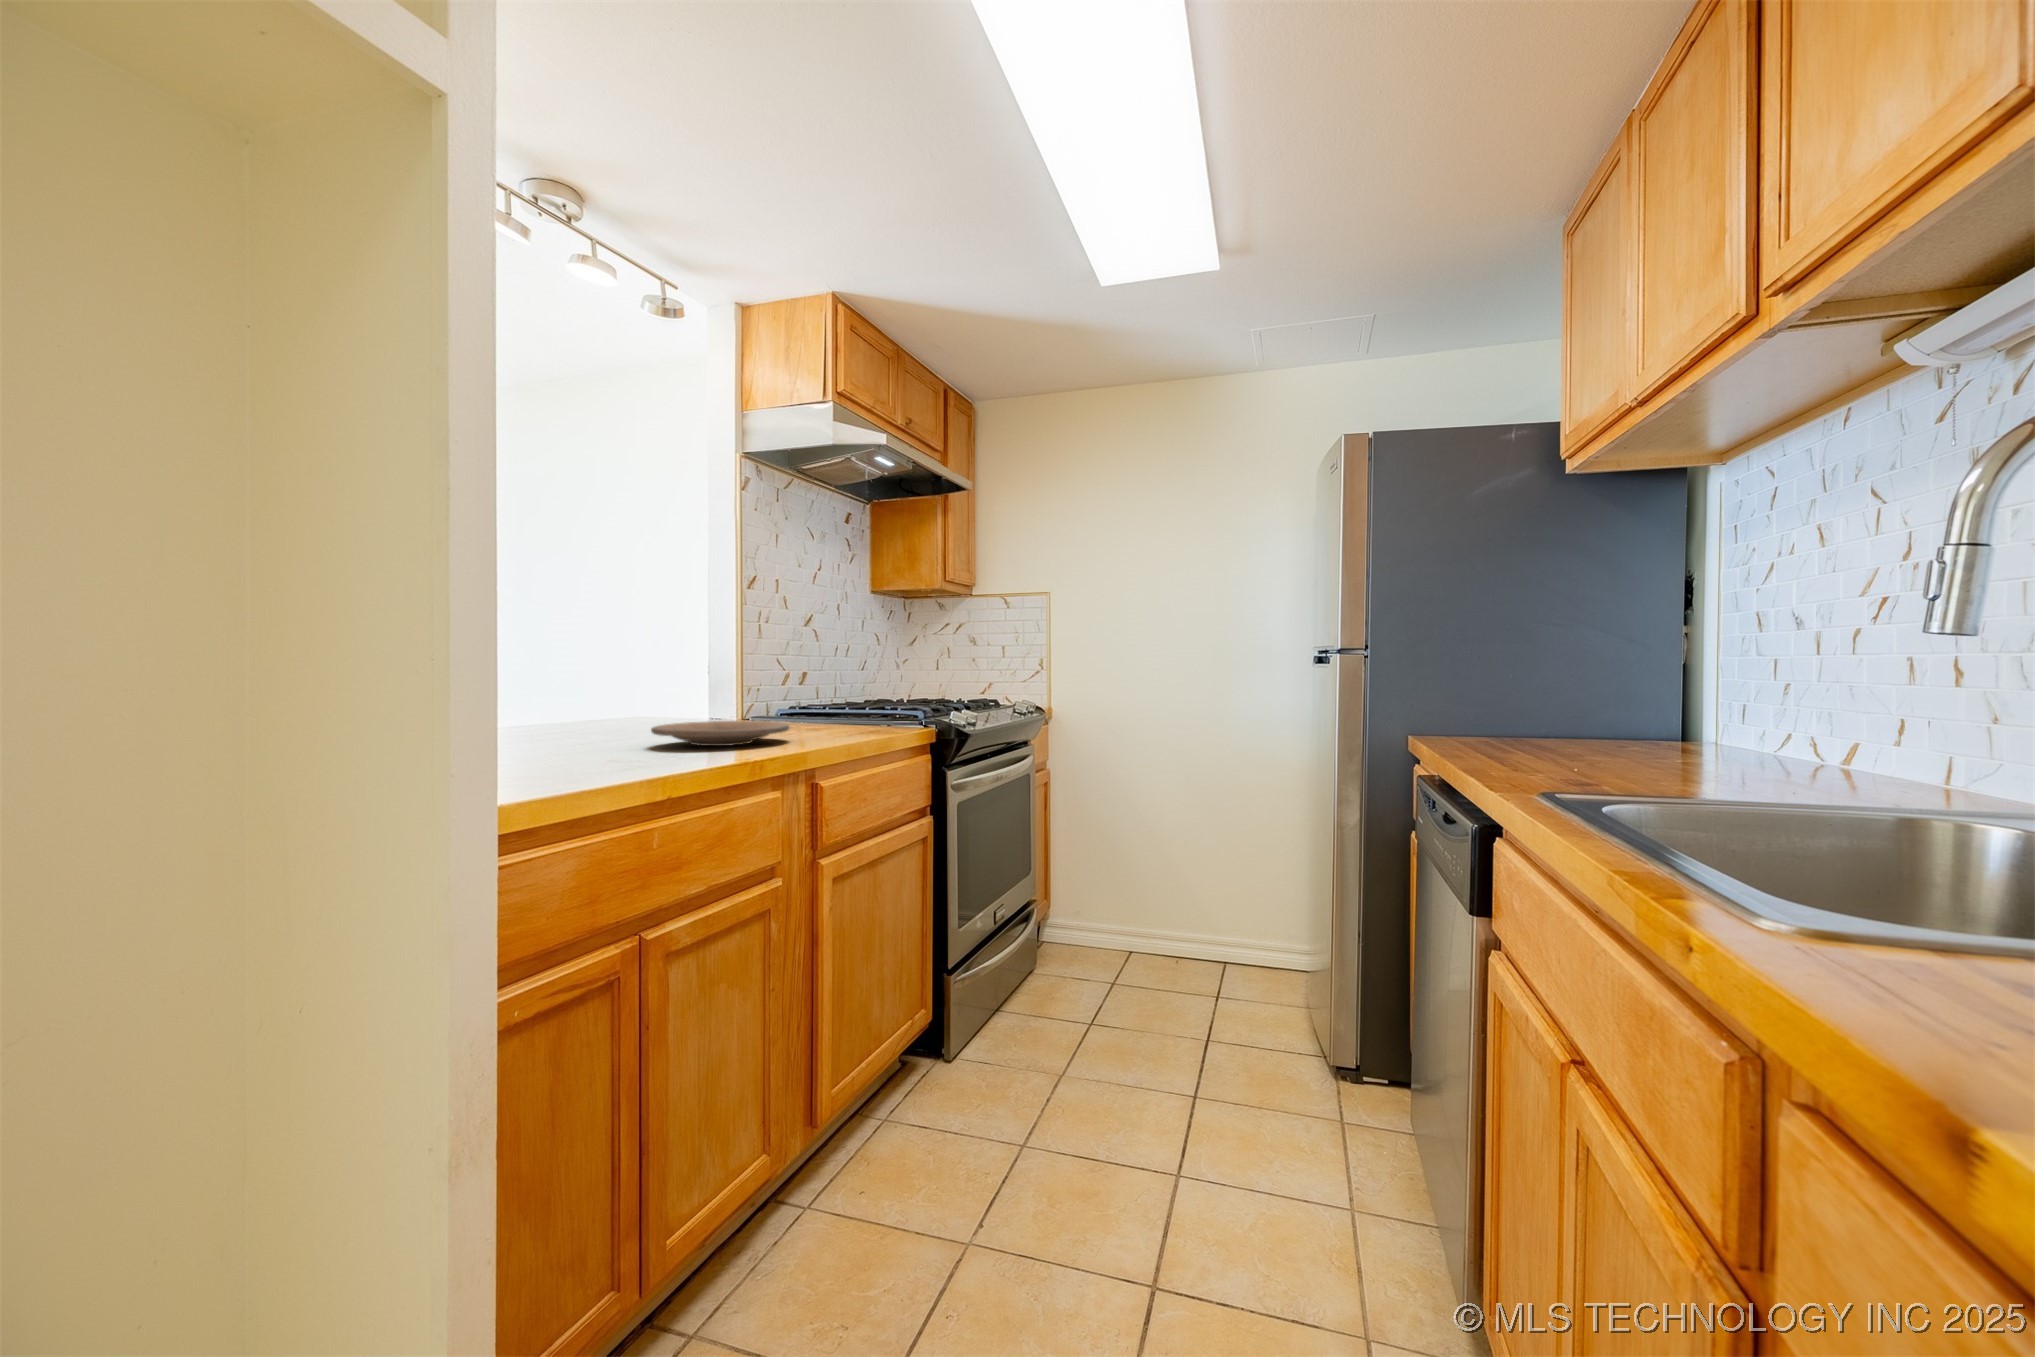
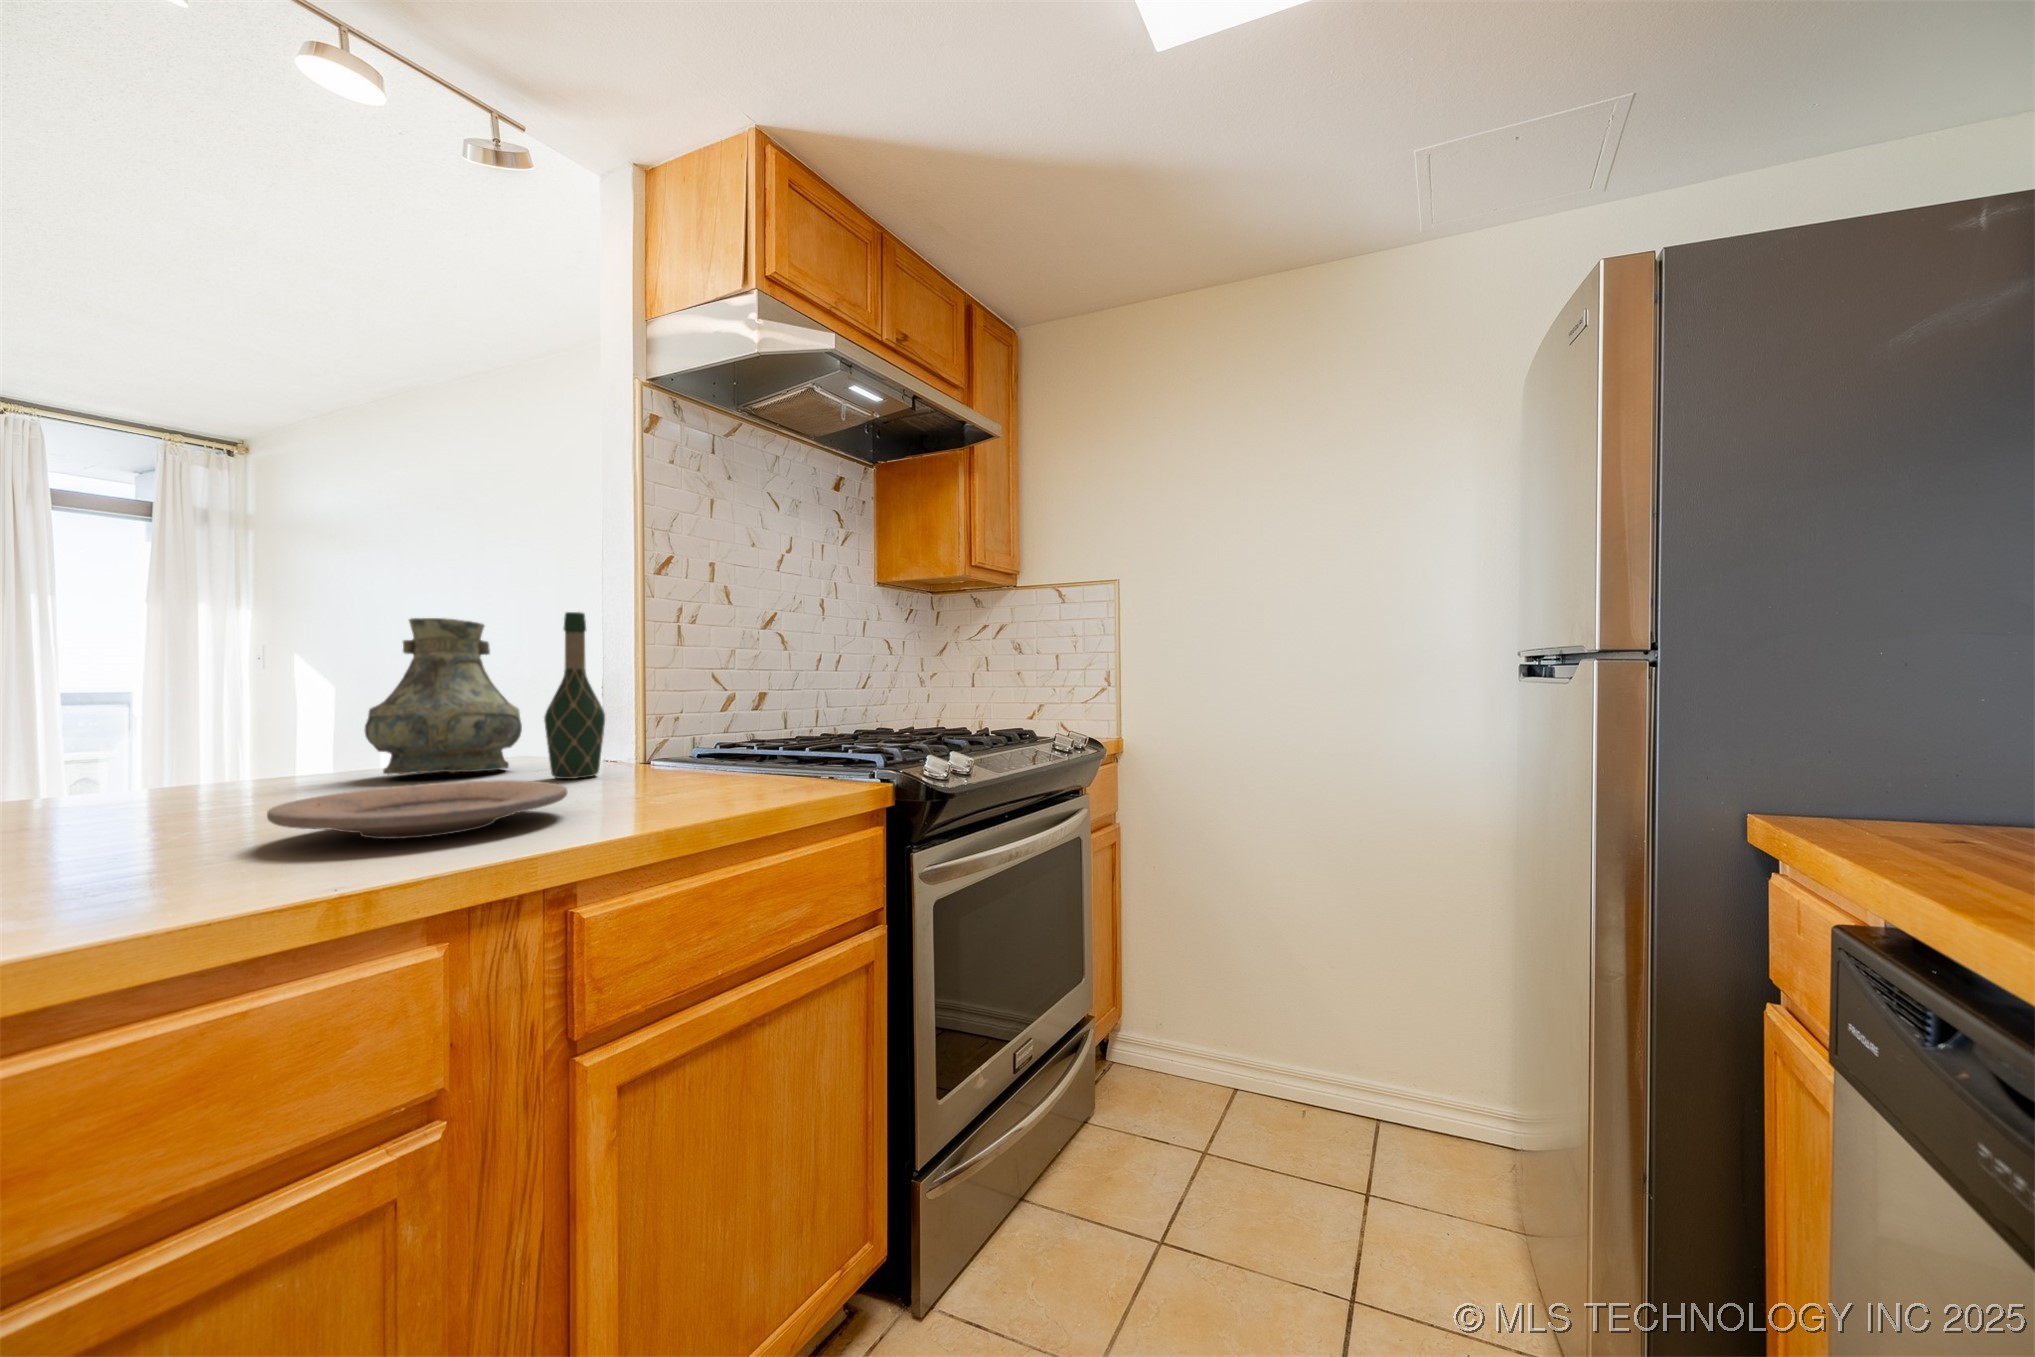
wine bottle: none [700,618,737,728] -> present [544,612,605,779]
vase: none [563,619,660,728] -> present [365,618,522,775]

